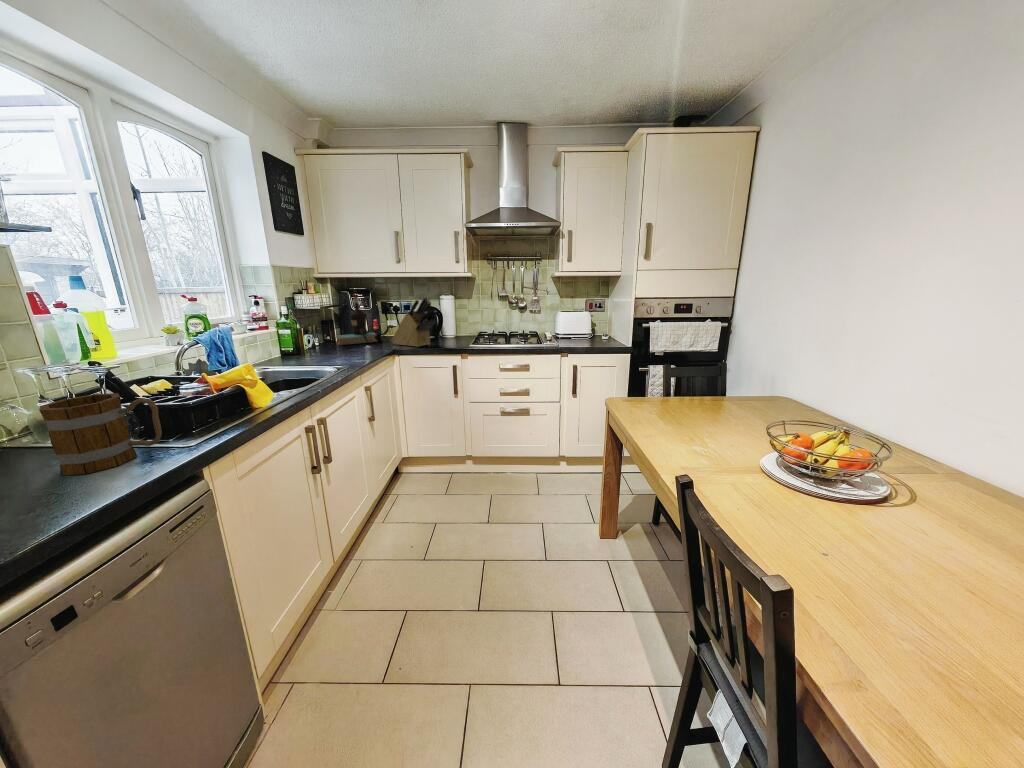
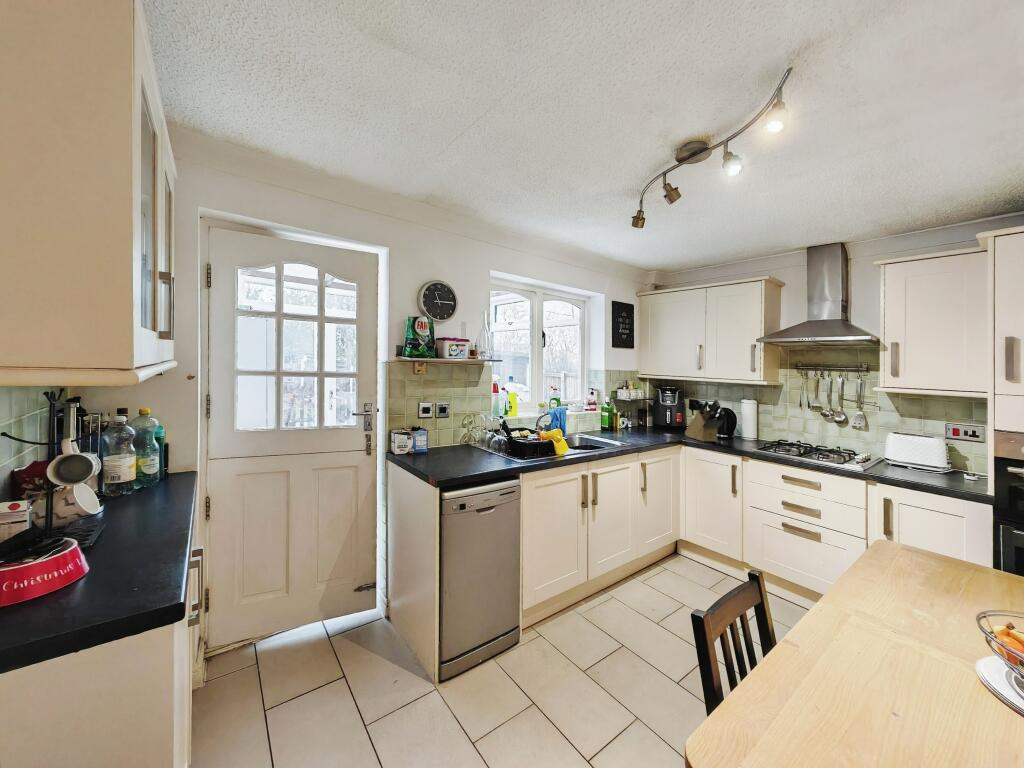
bottle: present [337,294,377,345] -> none [644,392,677,432]
mug: present [39,393,162,475] -> none [477,429,512,462]

